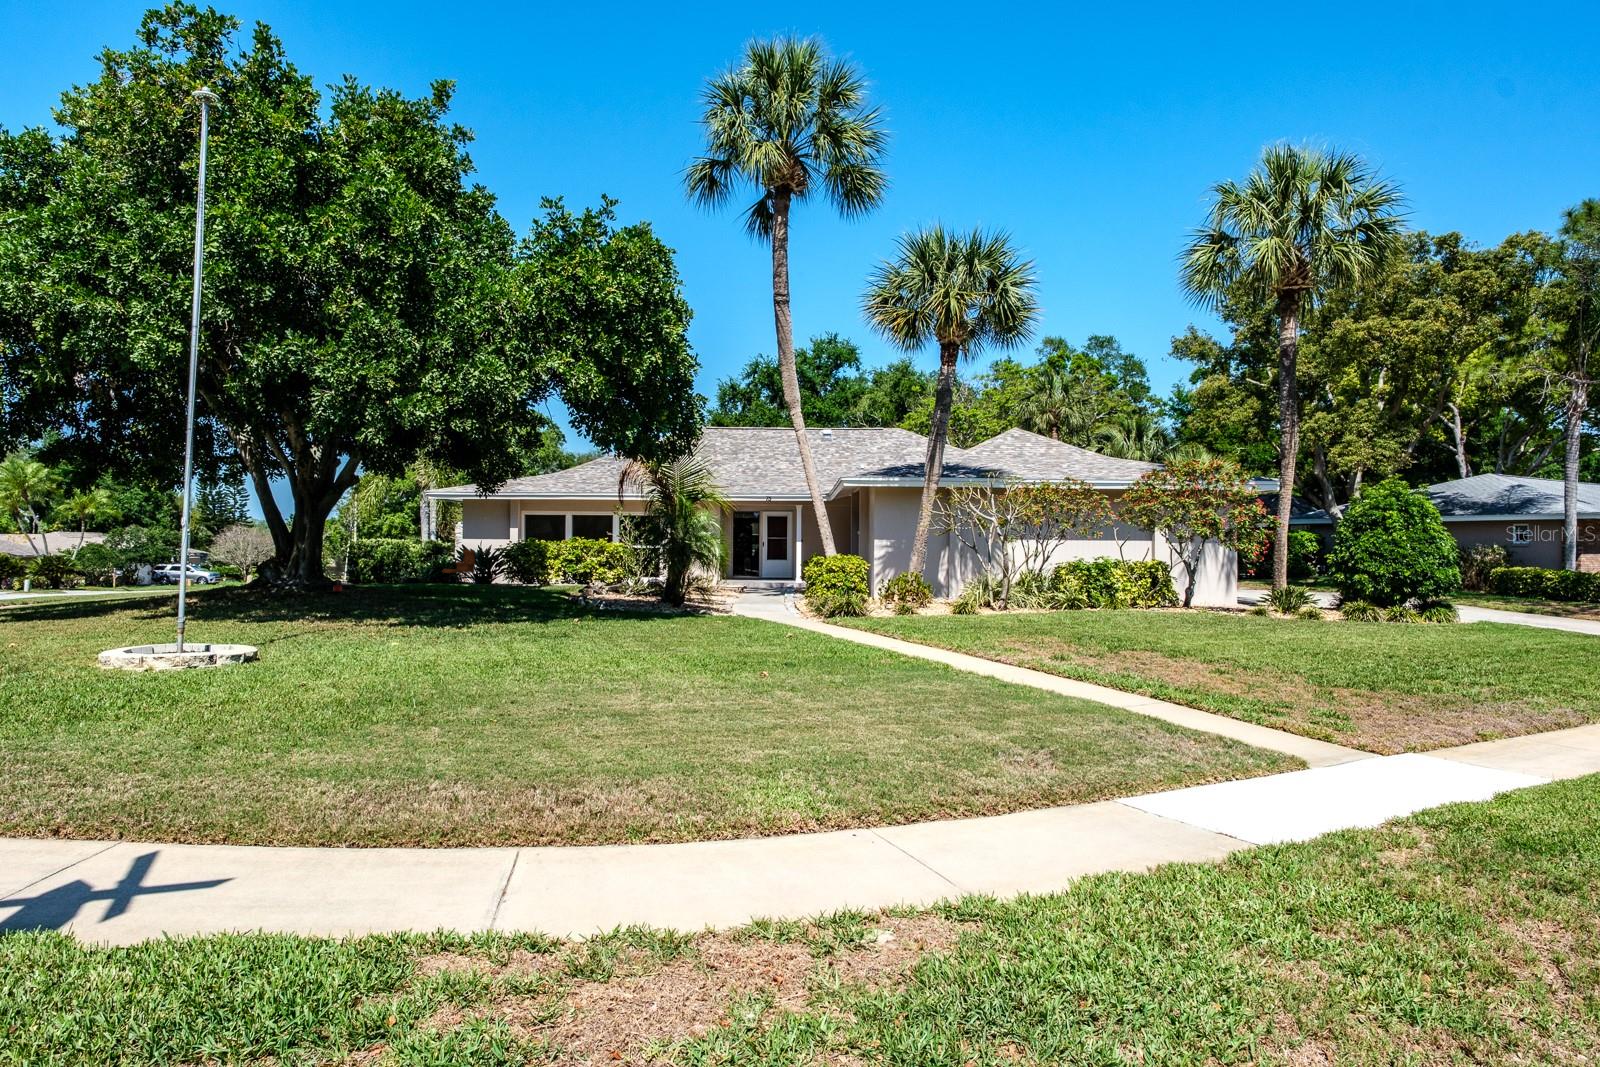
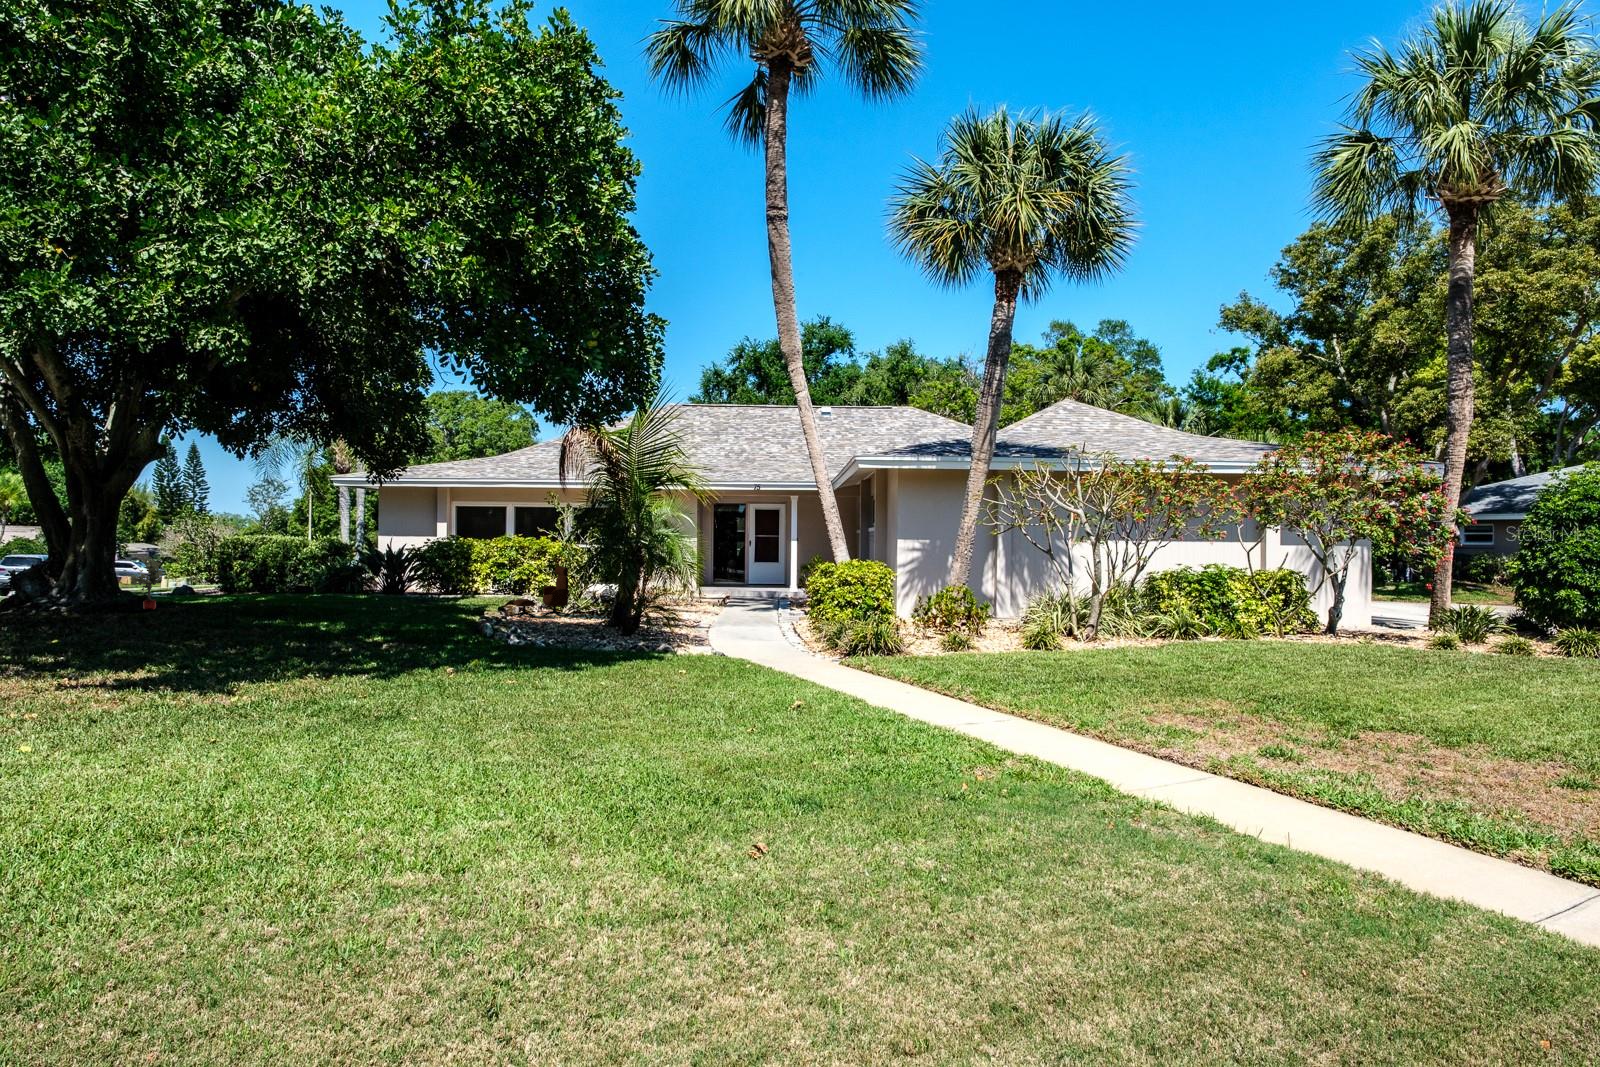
lounge chair: present [442,550,476,579] -> present [510,566,570,618]

